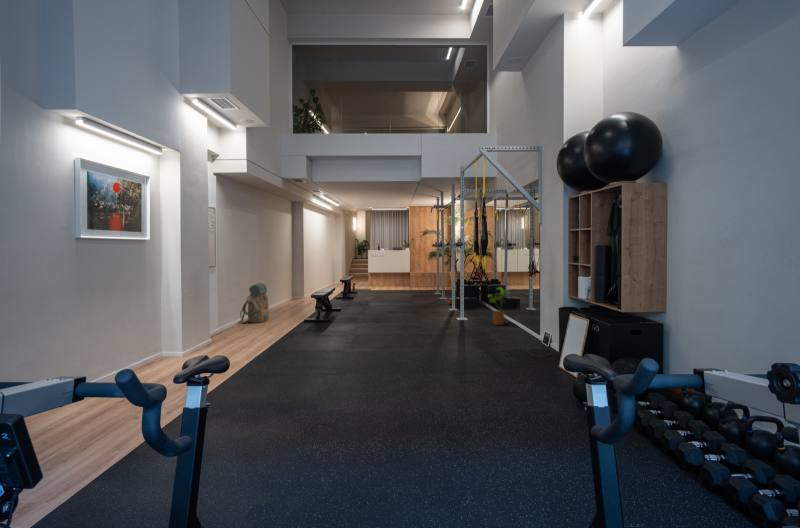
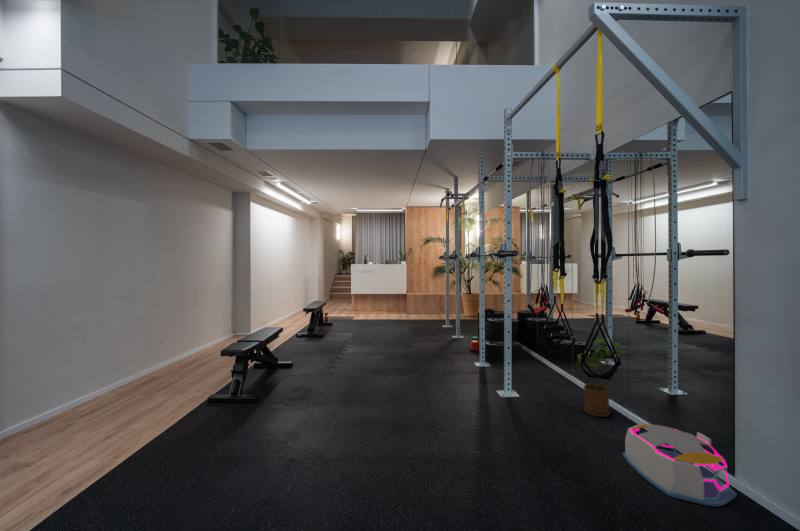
backpack: present [238,283,269,323] -> none [66,327,145,412]
storage bin: none [497,320,530,342] -> present [622,424,737,506]

